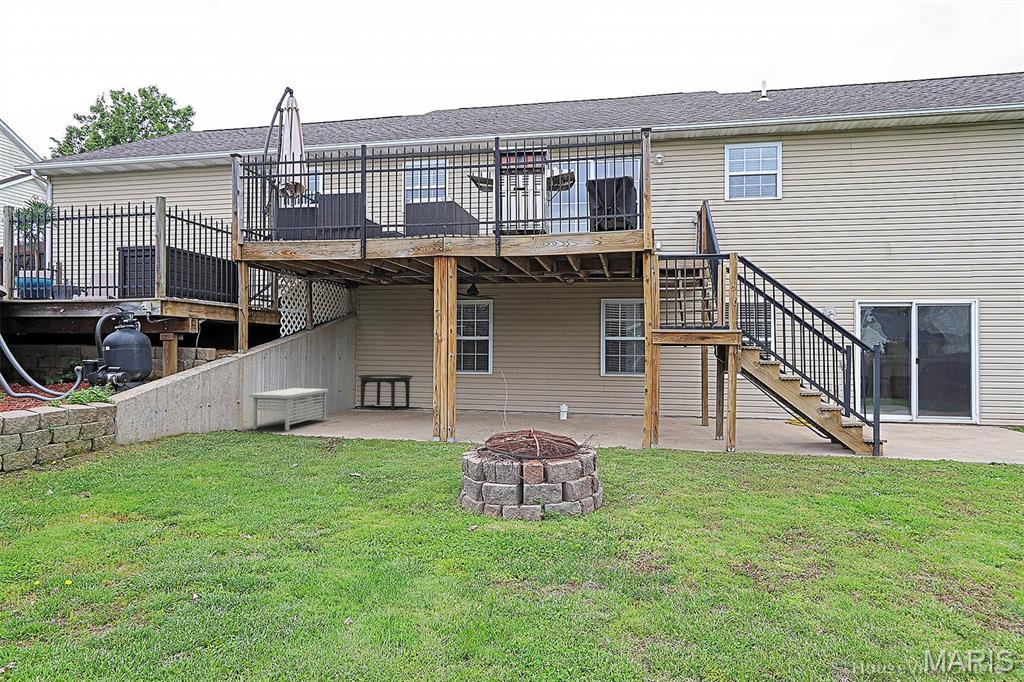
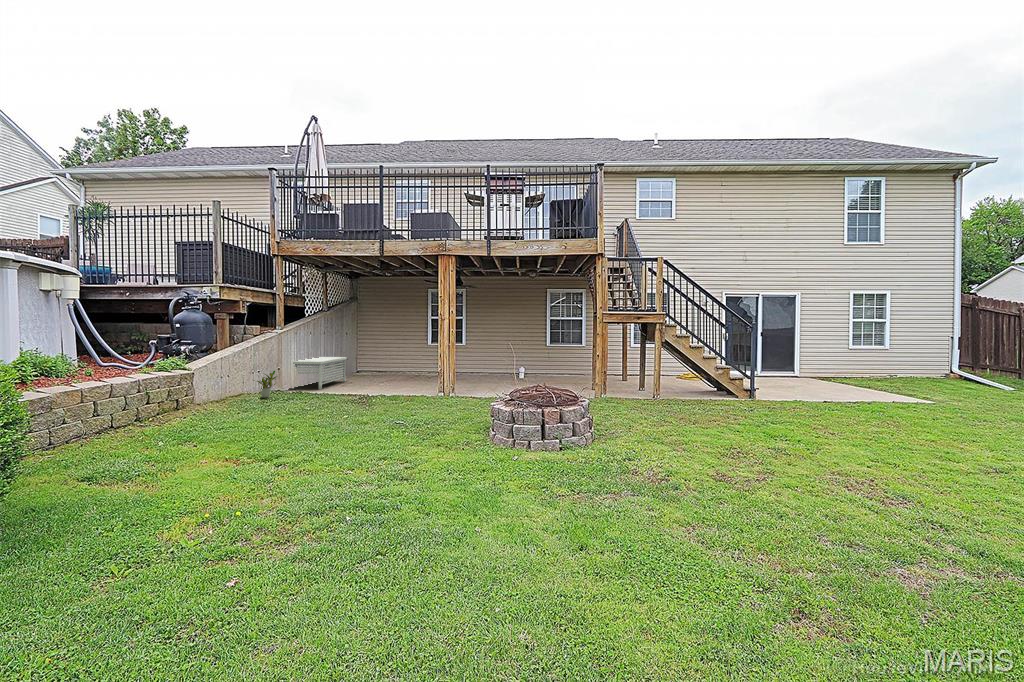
round table: present [358,374,413,410] -> none [364,347,407,374]
potted plant: none [193,406,230,441] -> present [254,371,277,398]

